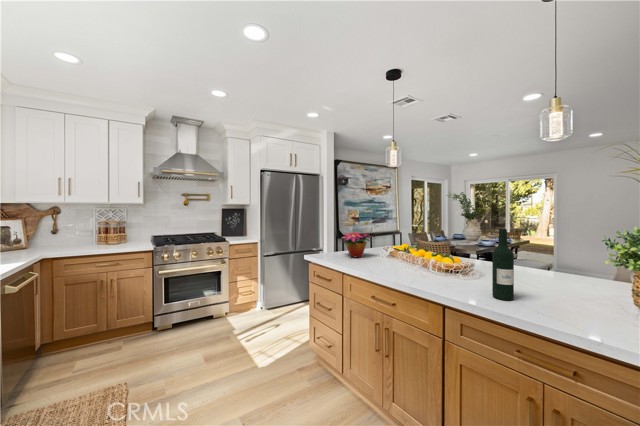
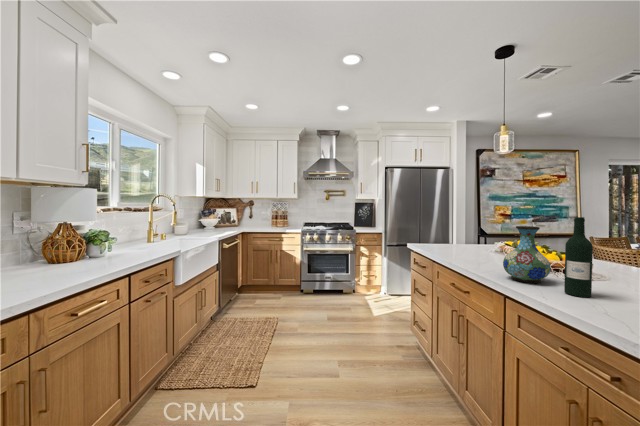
flower arrangement: present [342,232,370,257] -> none [440,224,483,250]
vase: none [433,237,472,291] -> present [503,226,551,283]

